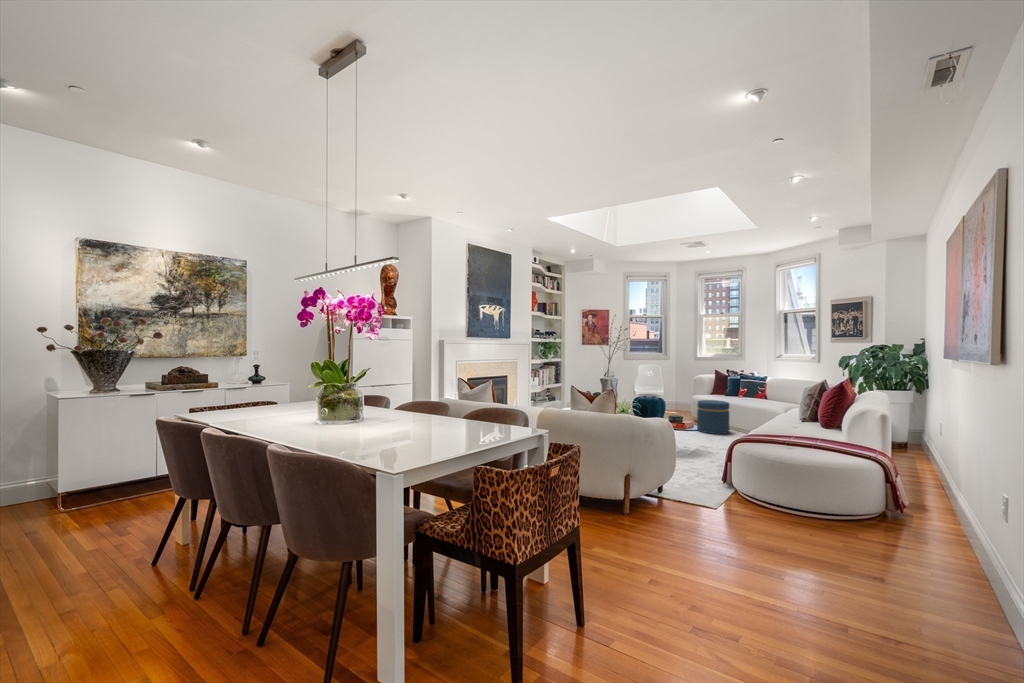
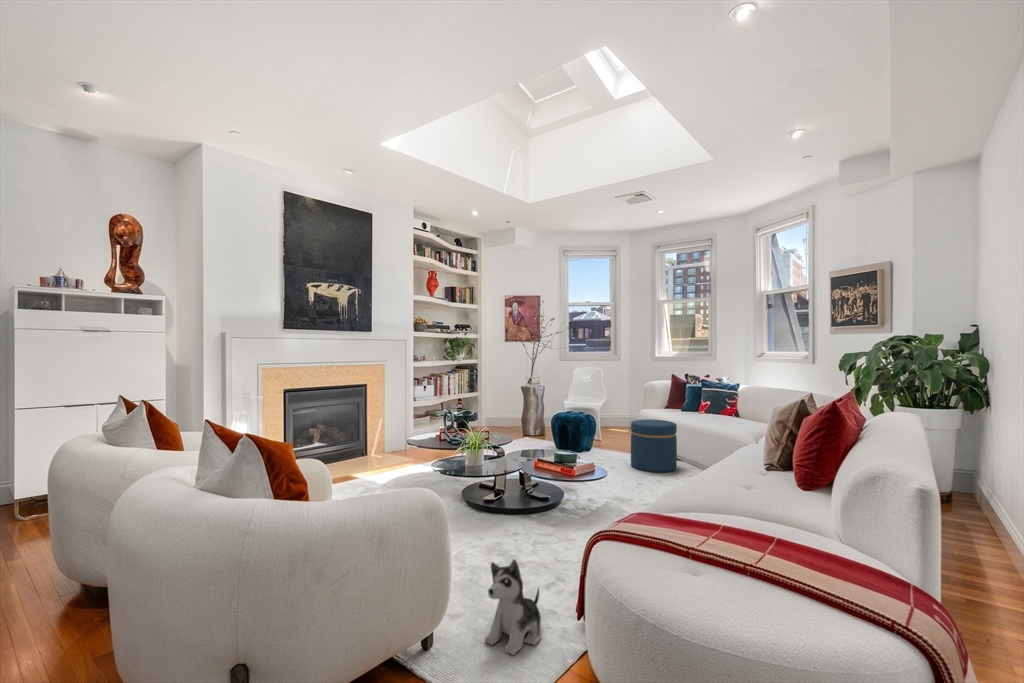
plush toy: none [684,452,710,493] -> present [485,560,542,655]

